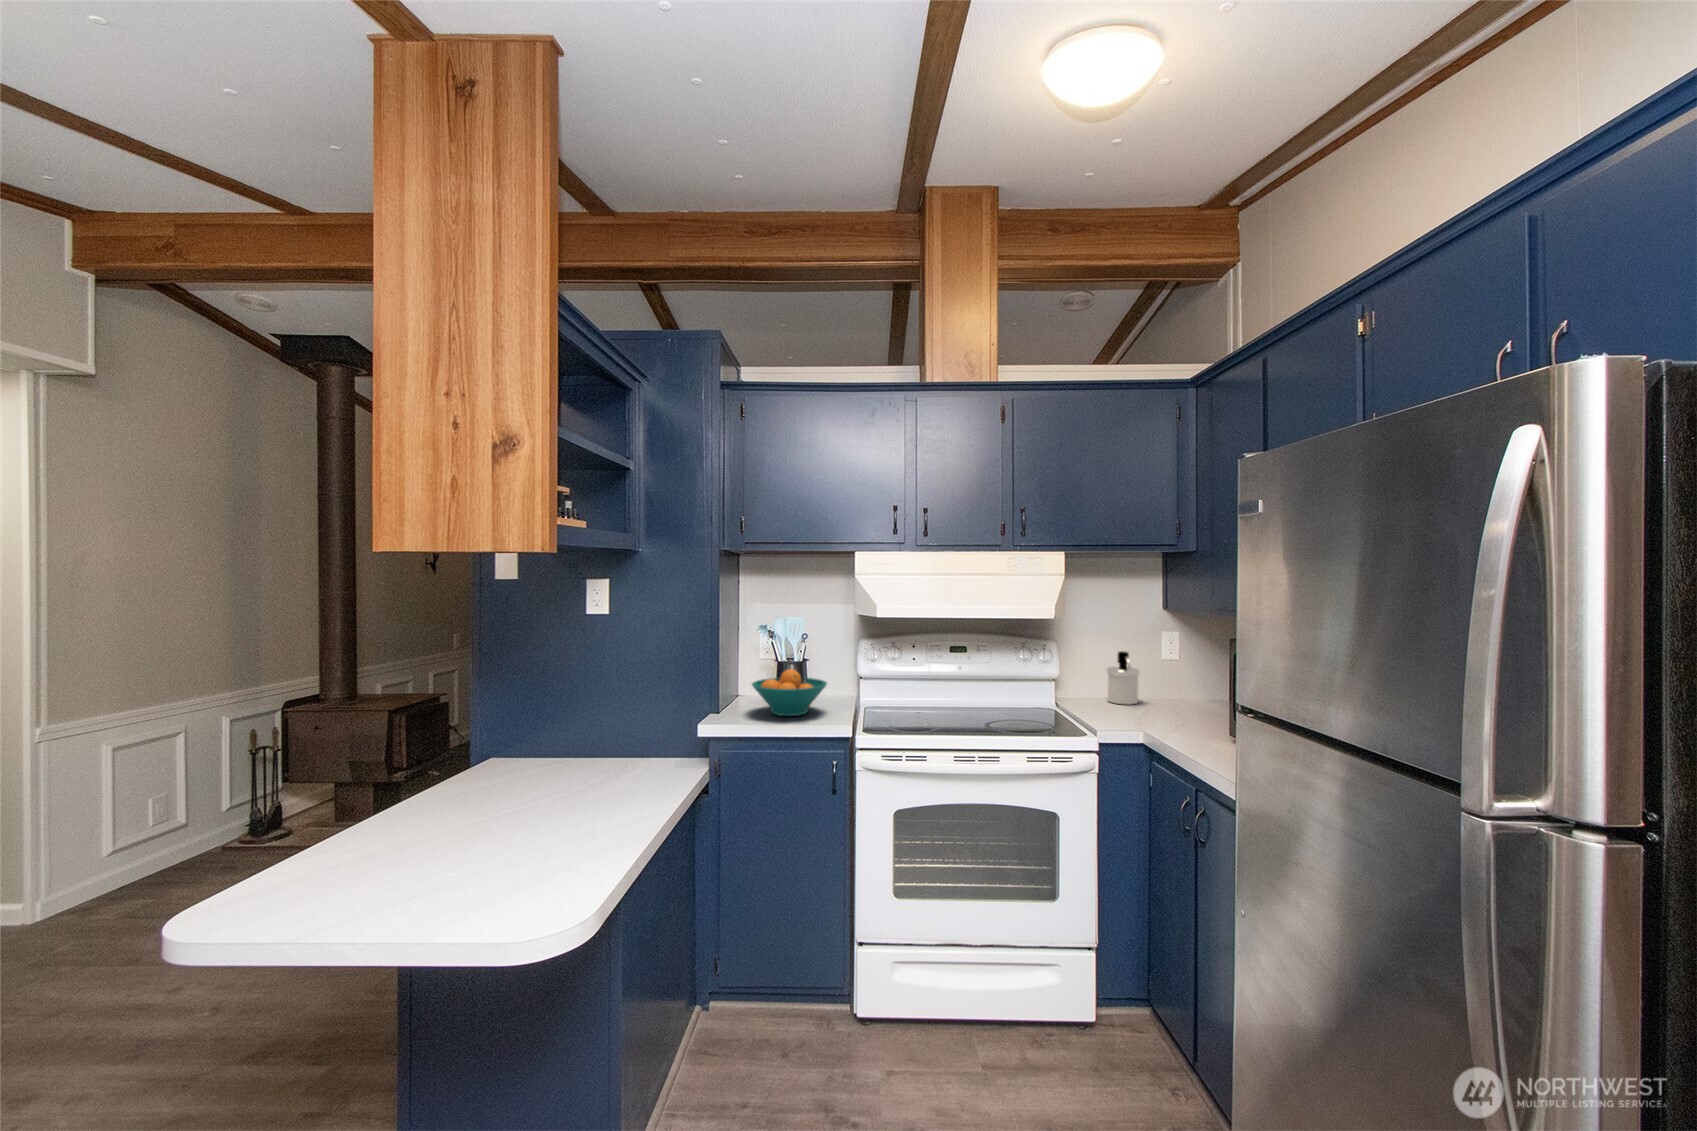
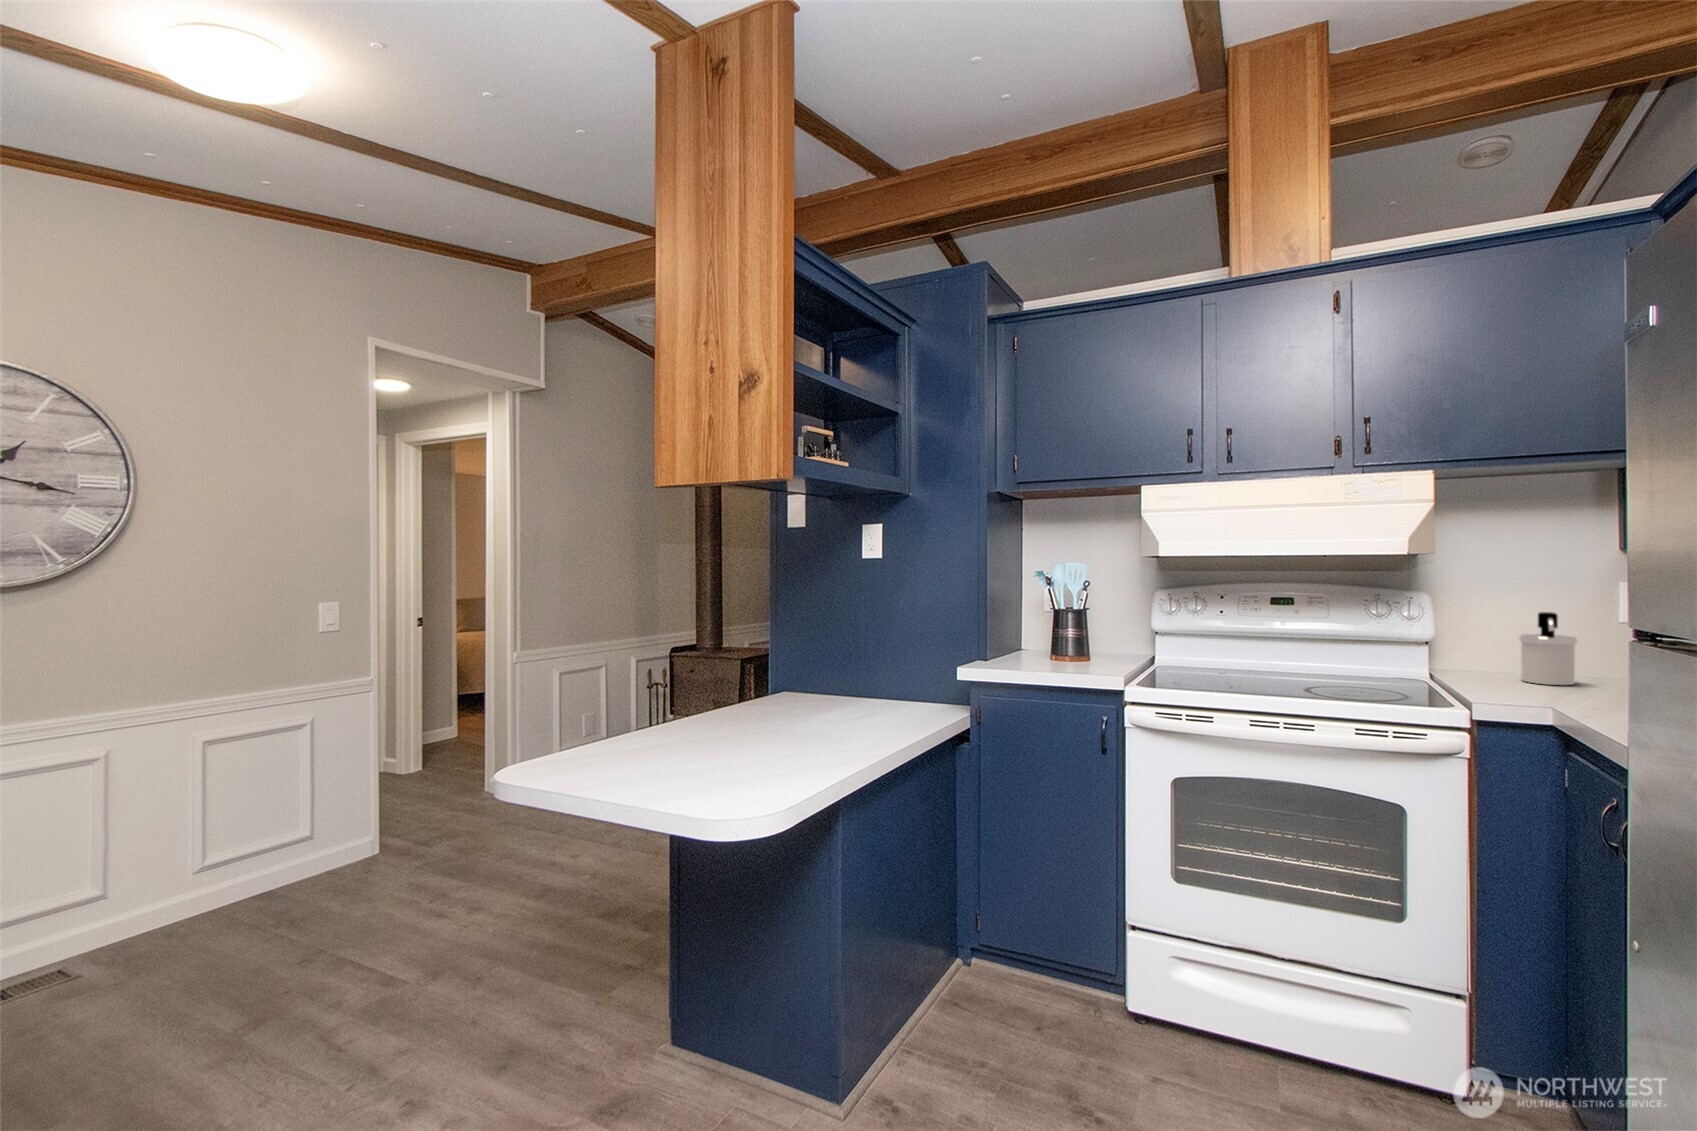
fruit bowl: present [752,669,827,716] -> none [1024,619,1110,668]

